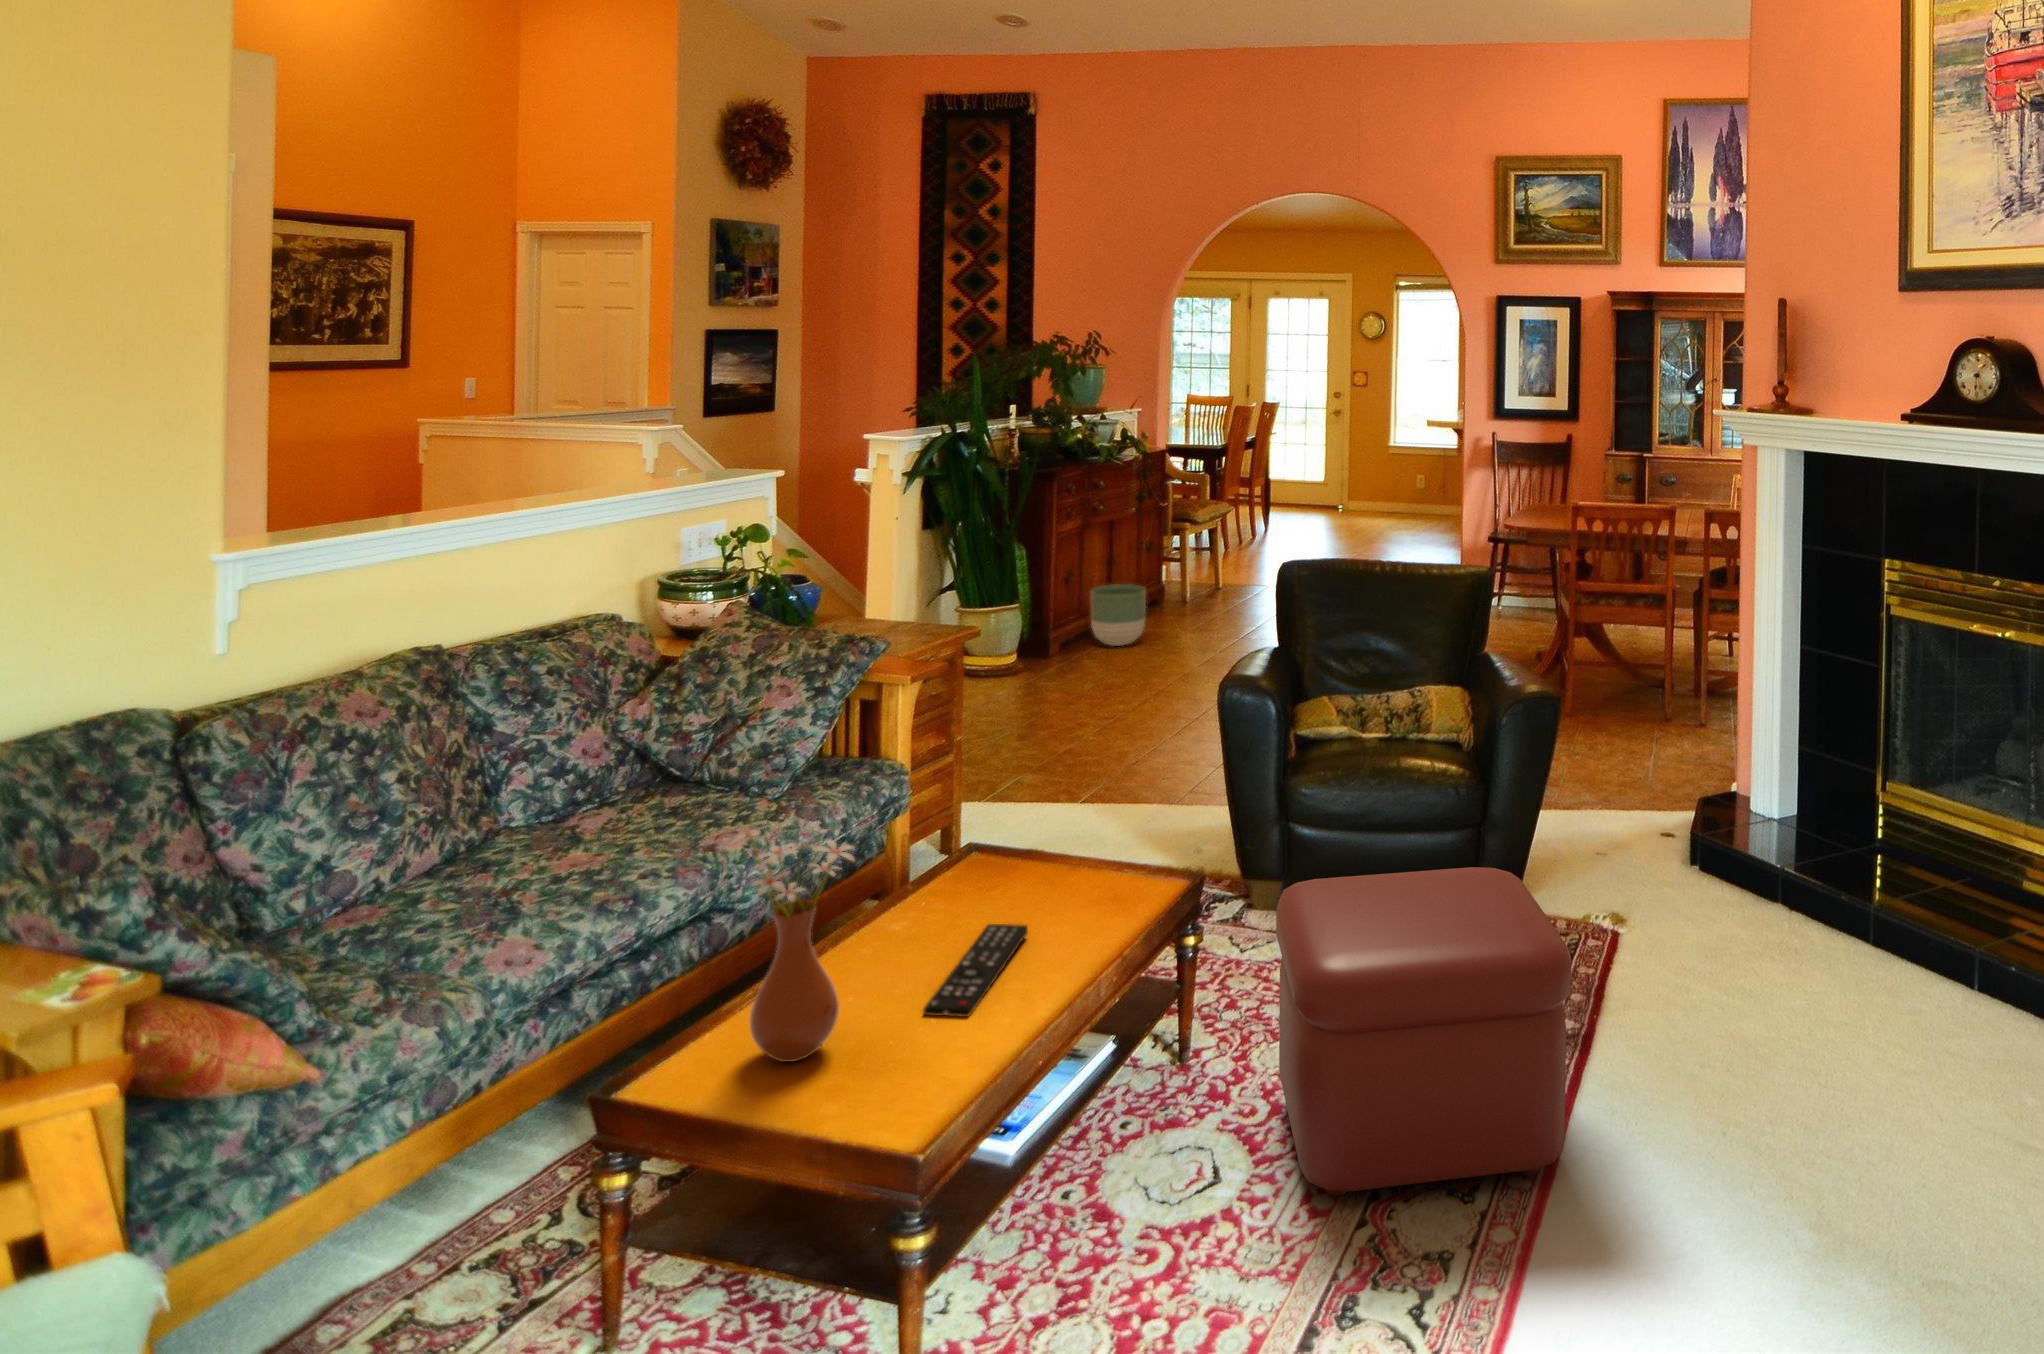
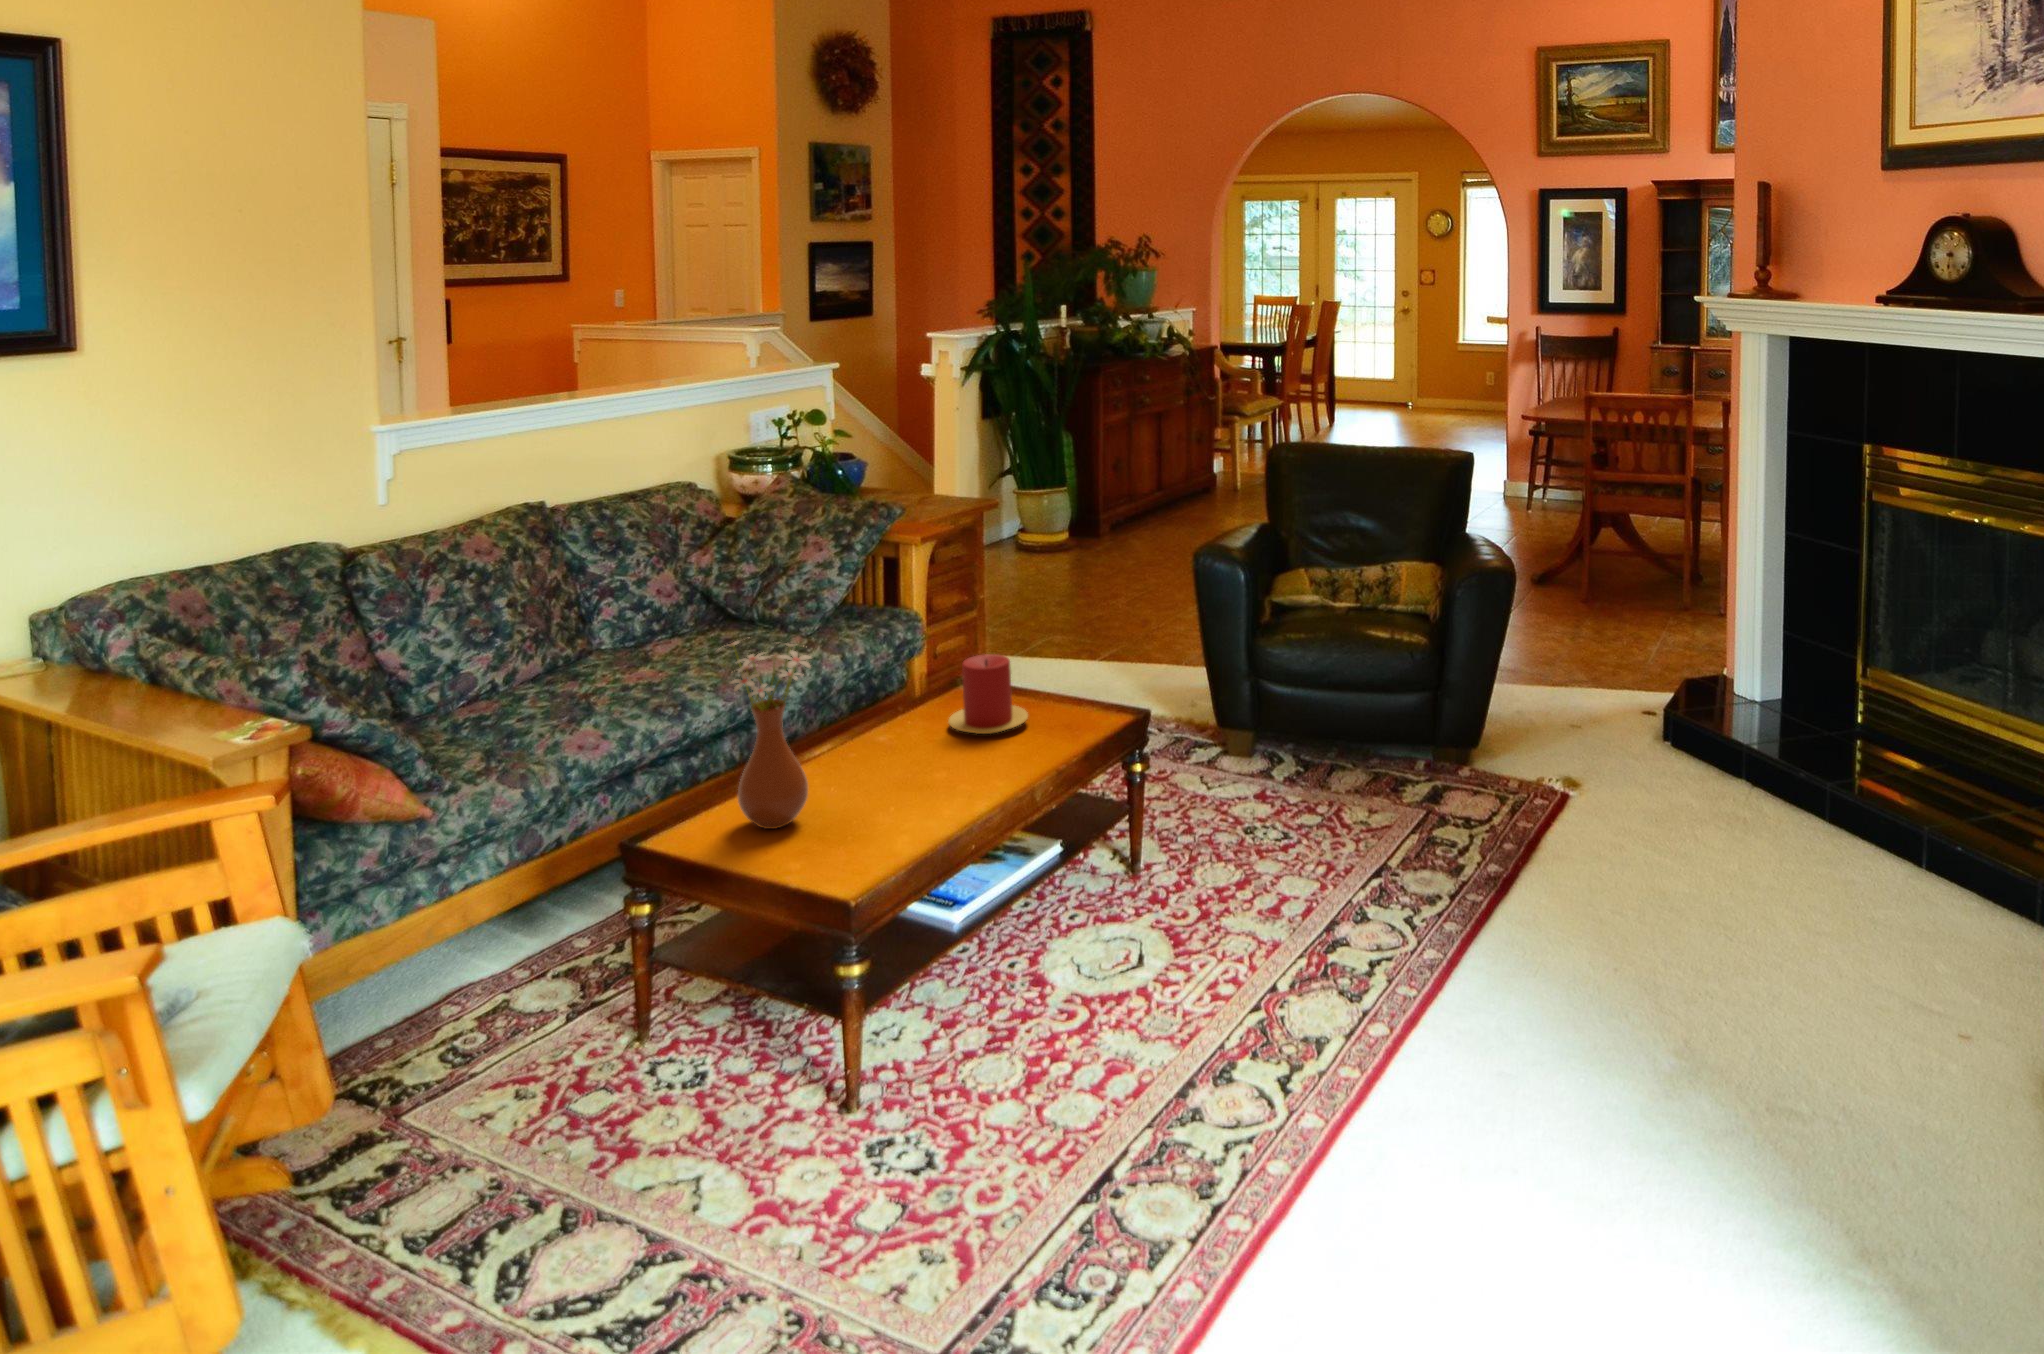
planter: present [1091,584,1146,646] -> none [1138,474,1189,532]
candle: none [976,818,1070,913] -> present [948,654,1028,734]
ottoman: present [1276,867,1571,1196] -> none [1197,714,1456,990]
remote control: present [923,924,1028,1017] -> none [882,739,984,808]

